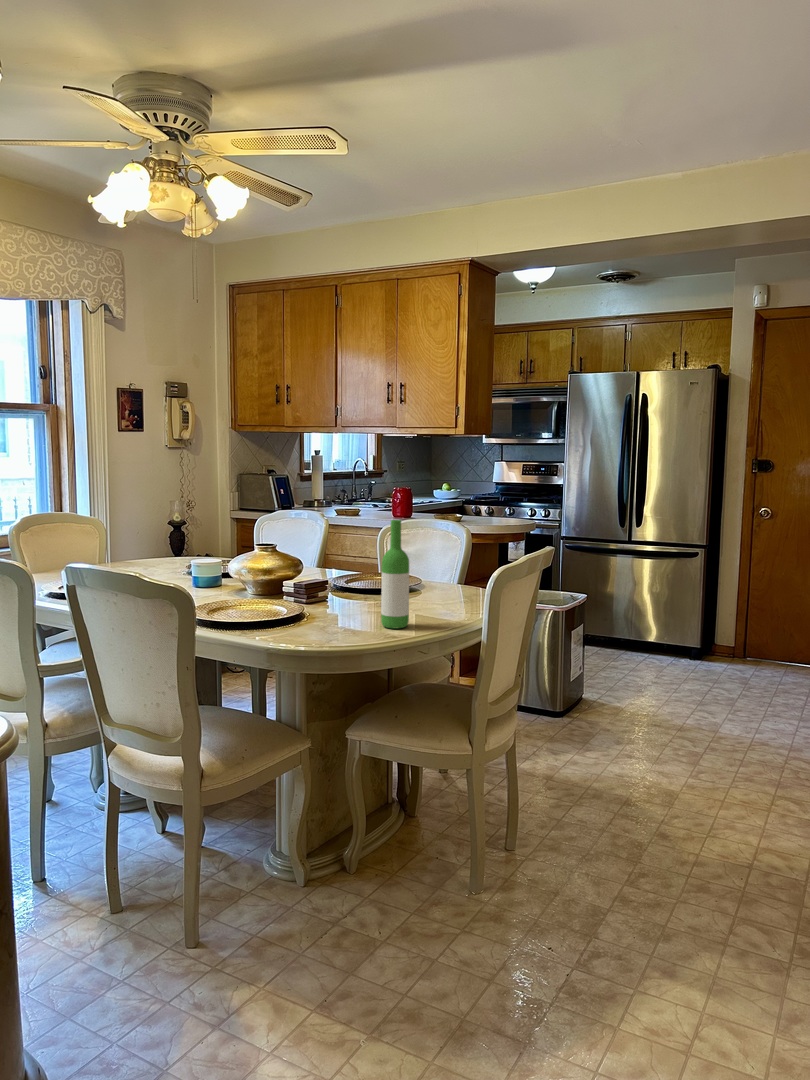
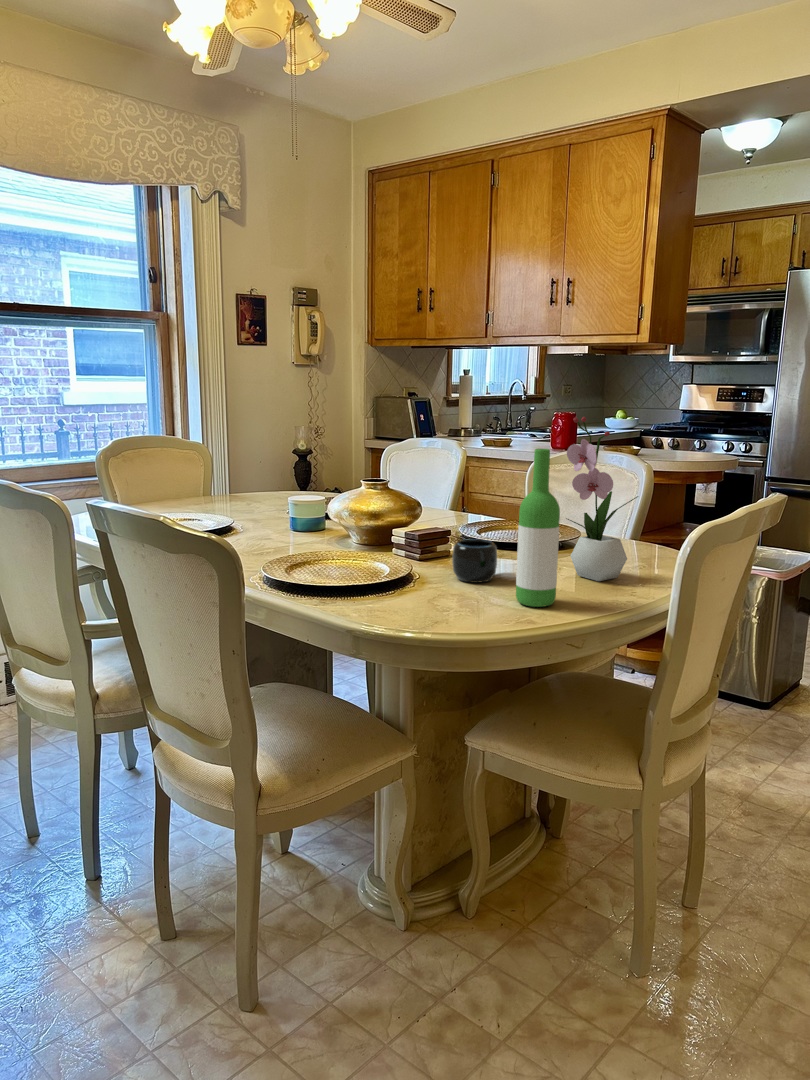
flower arrangement: none [411,497,461,612] -> present [566,417,638,581]
mug: none [333,586,365,616] -> present [452,539,497,583]

